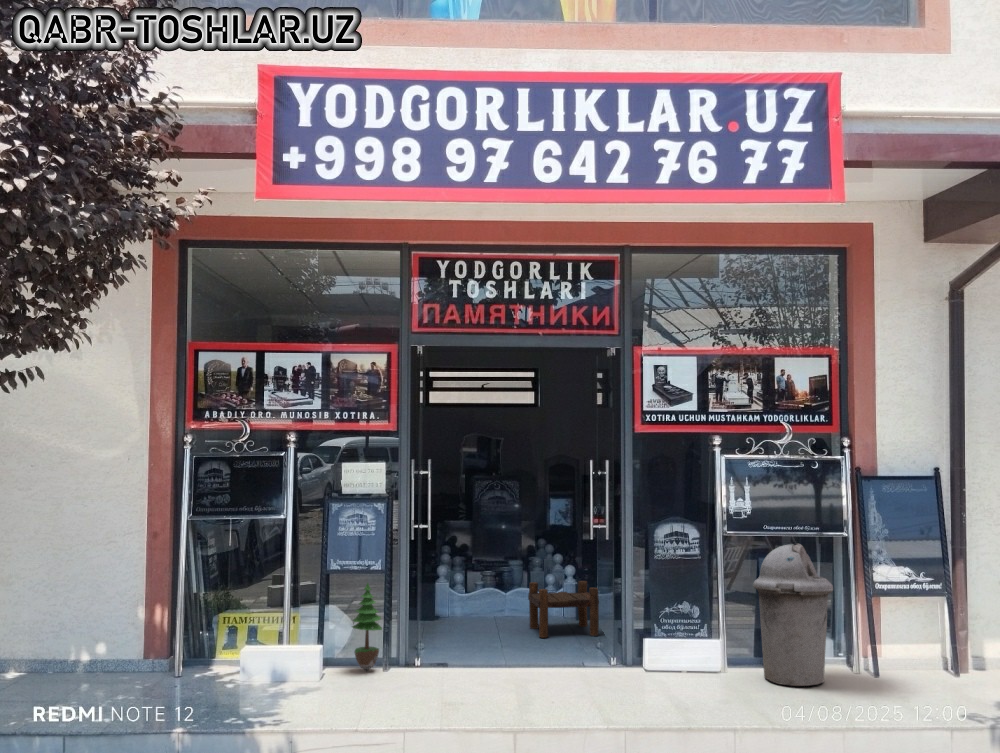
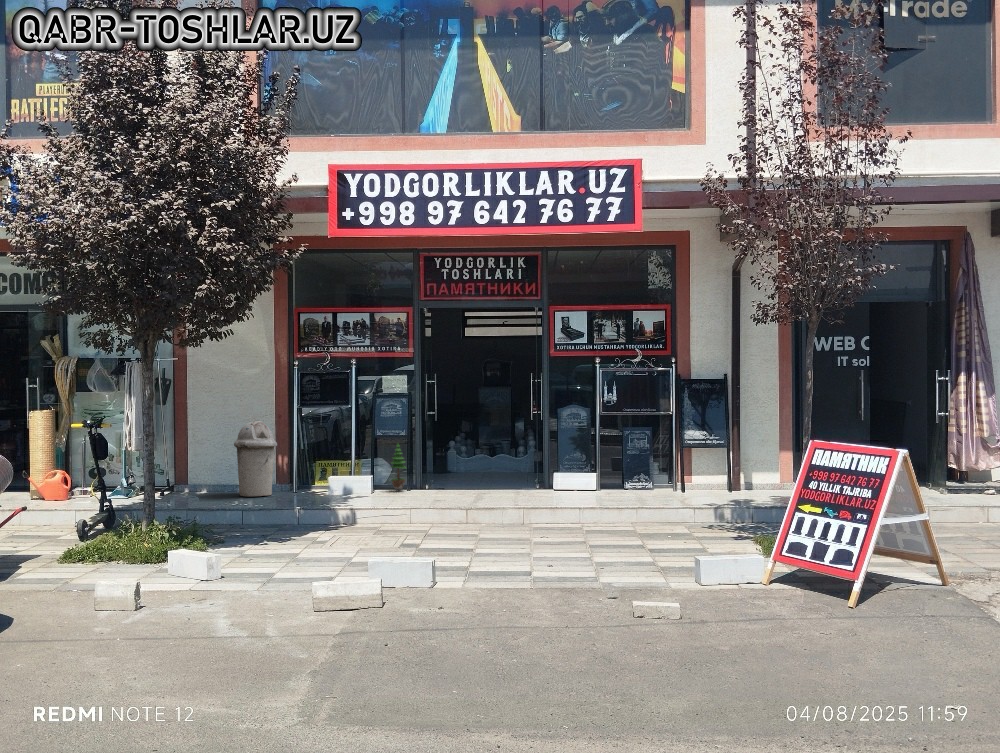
trash can: present [753,544,833,686] -> present [234,421,277,497]
stool: present [528,581,599,638] -> none [503,448,543,480]

